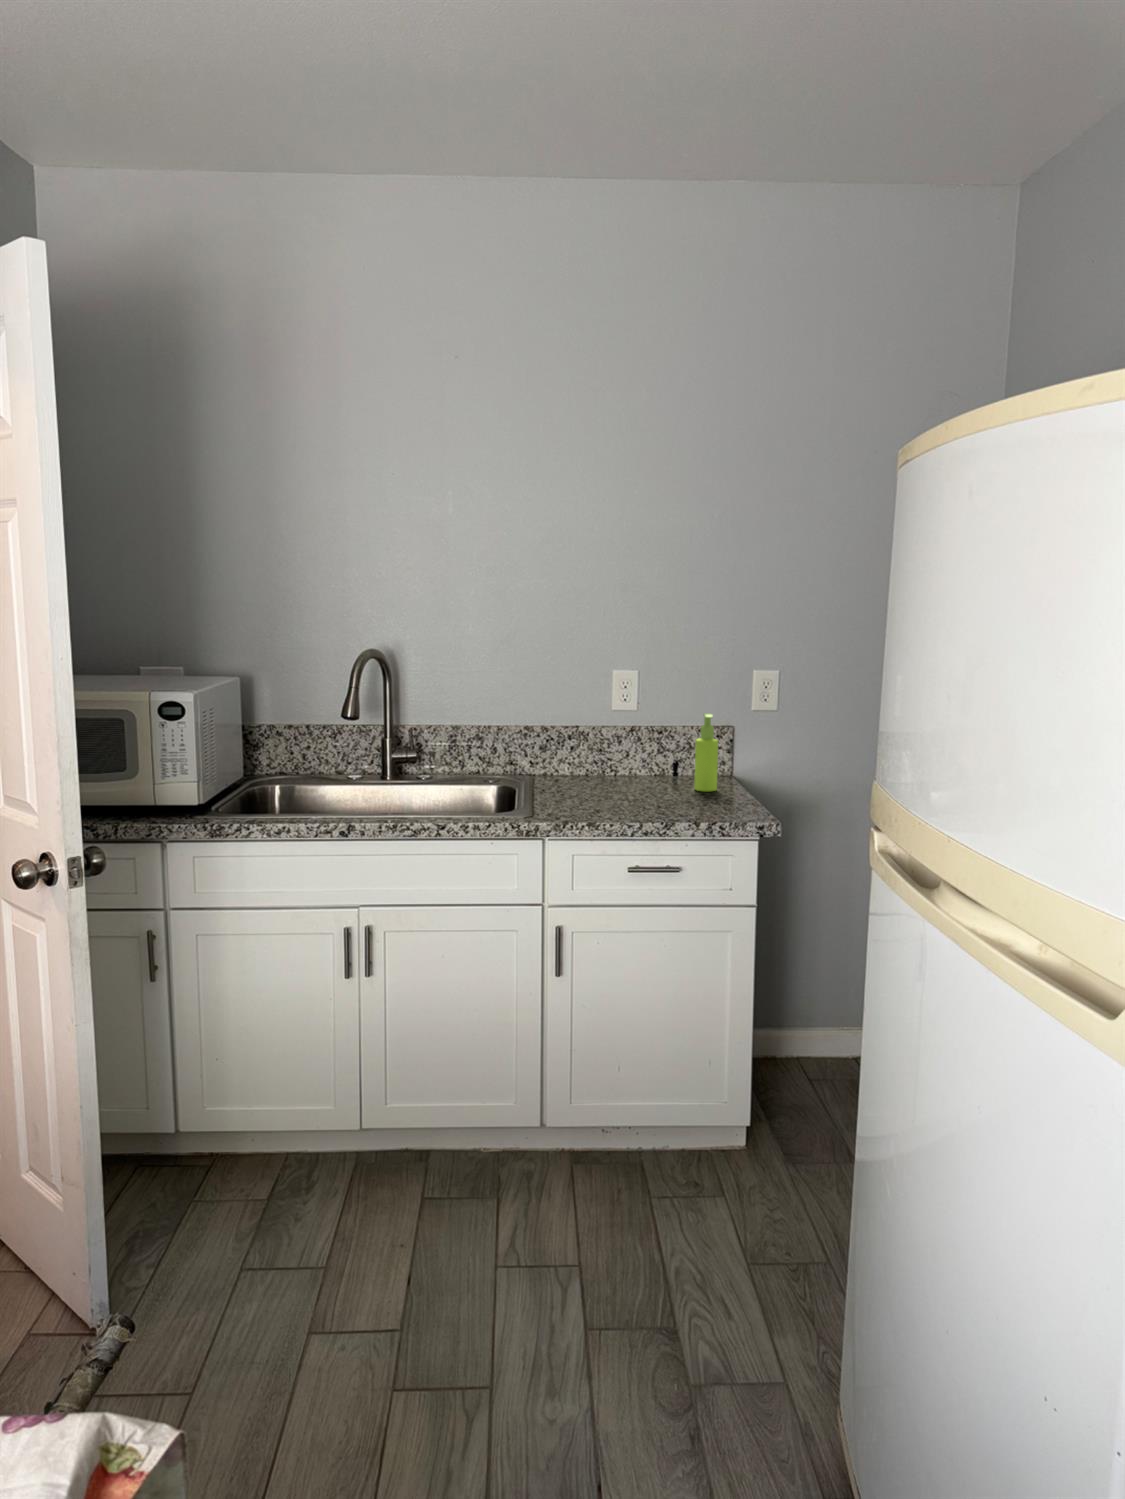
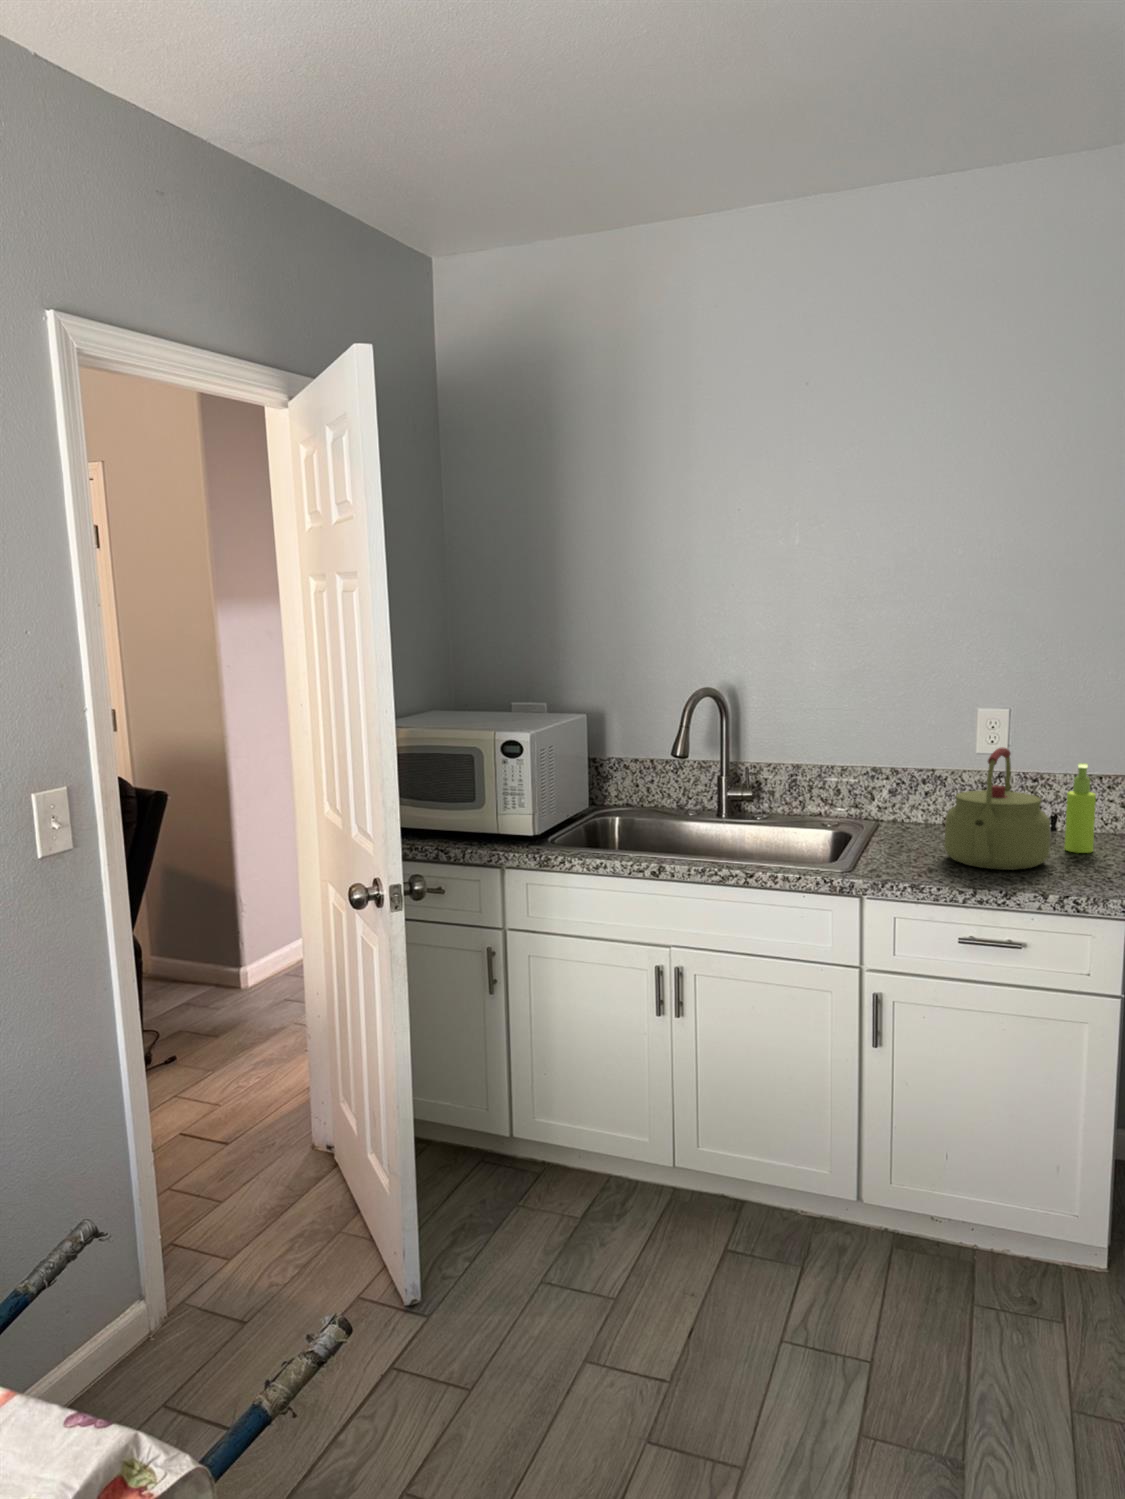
kettle: none [603,700,689,807] -> present [944,747,1050,870]

